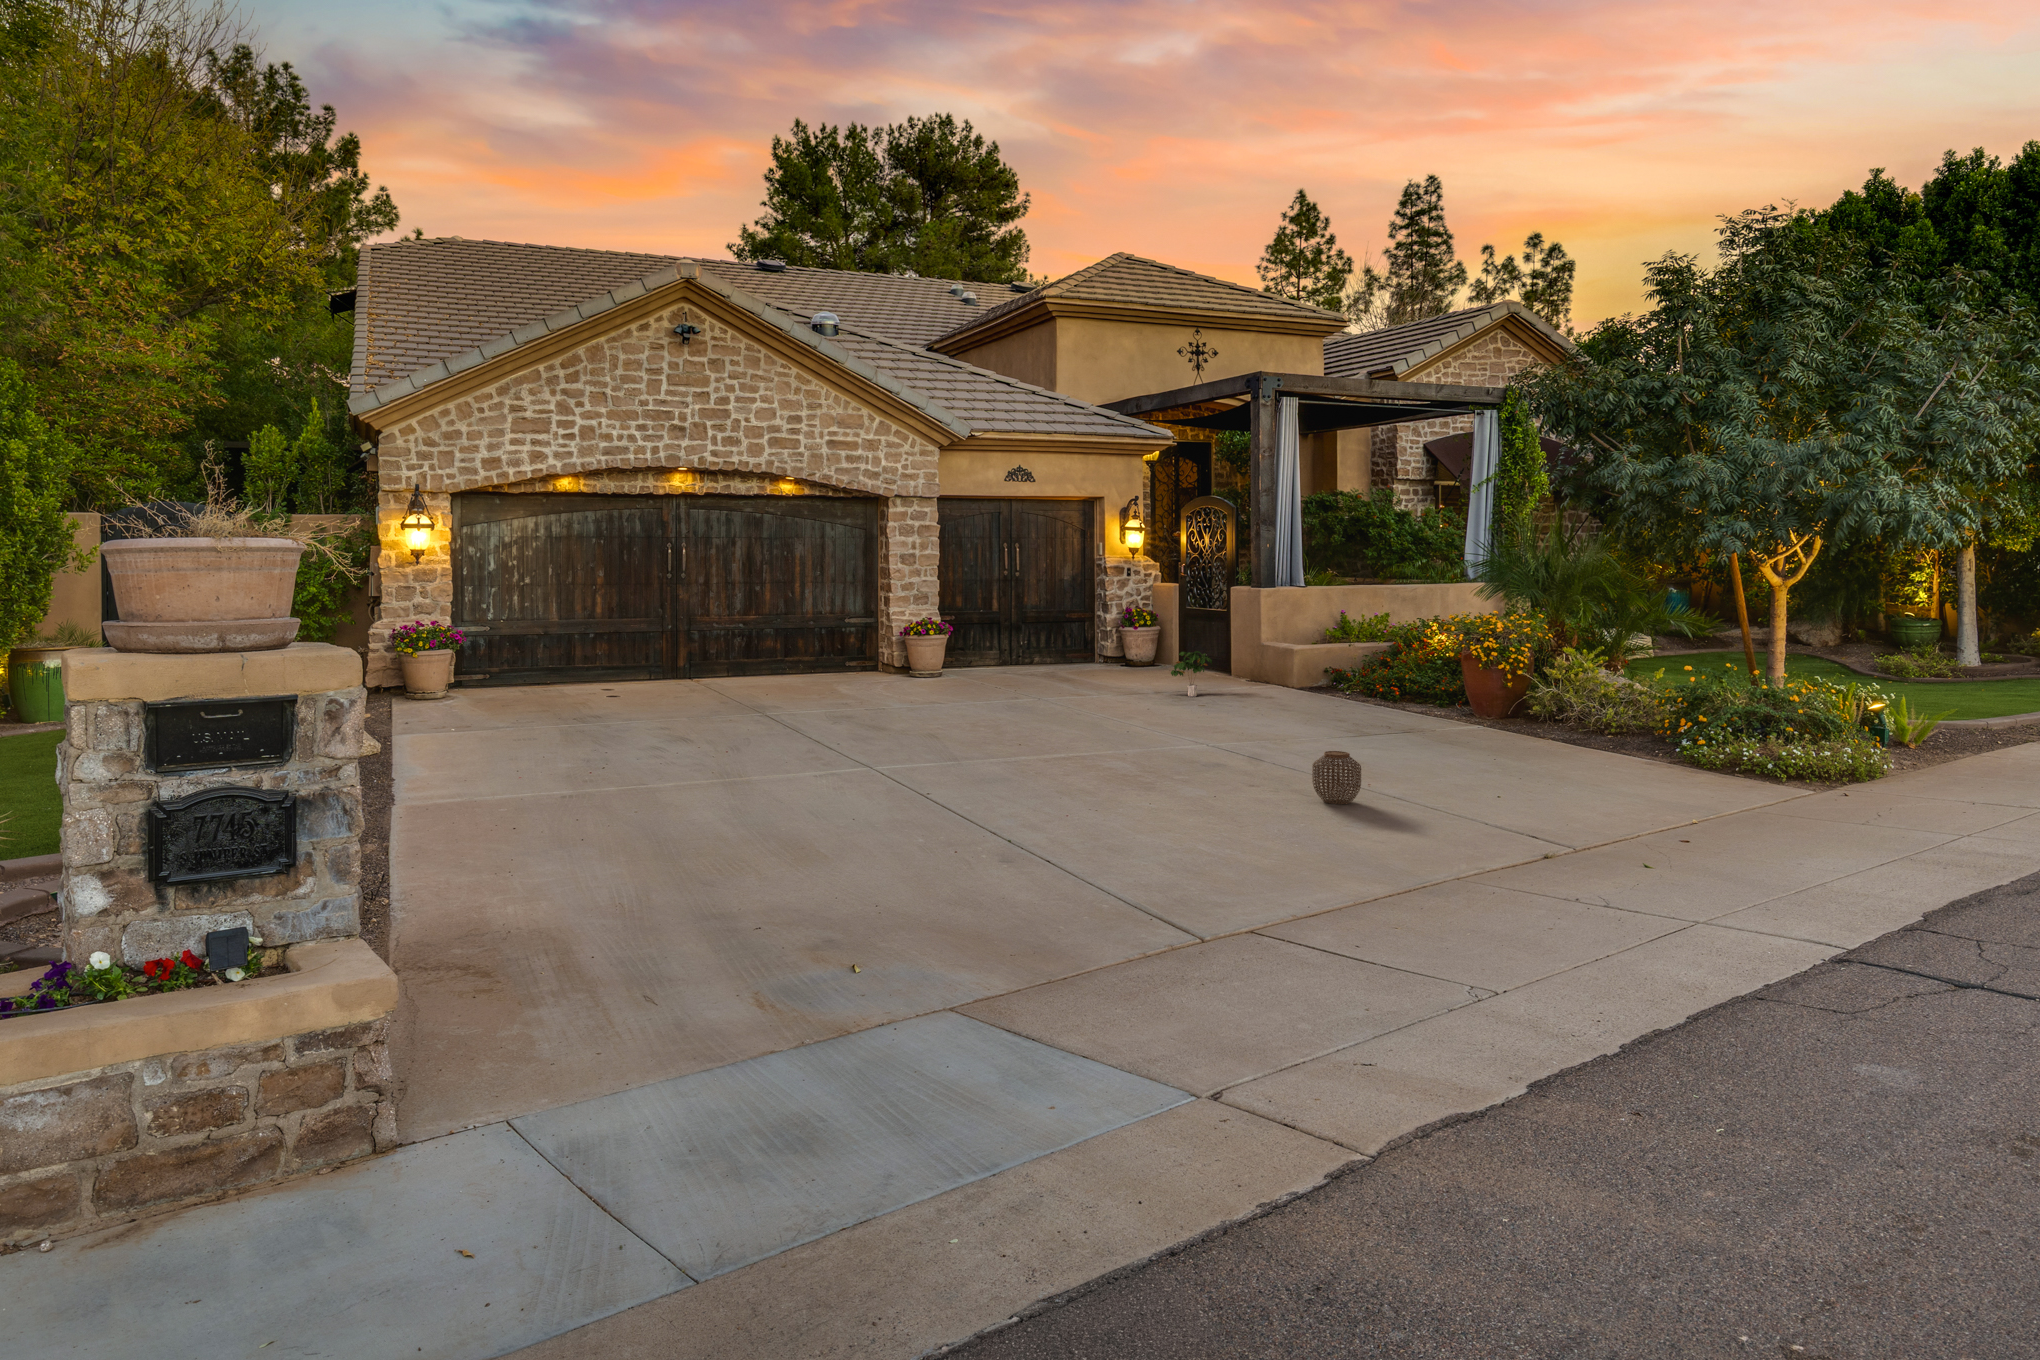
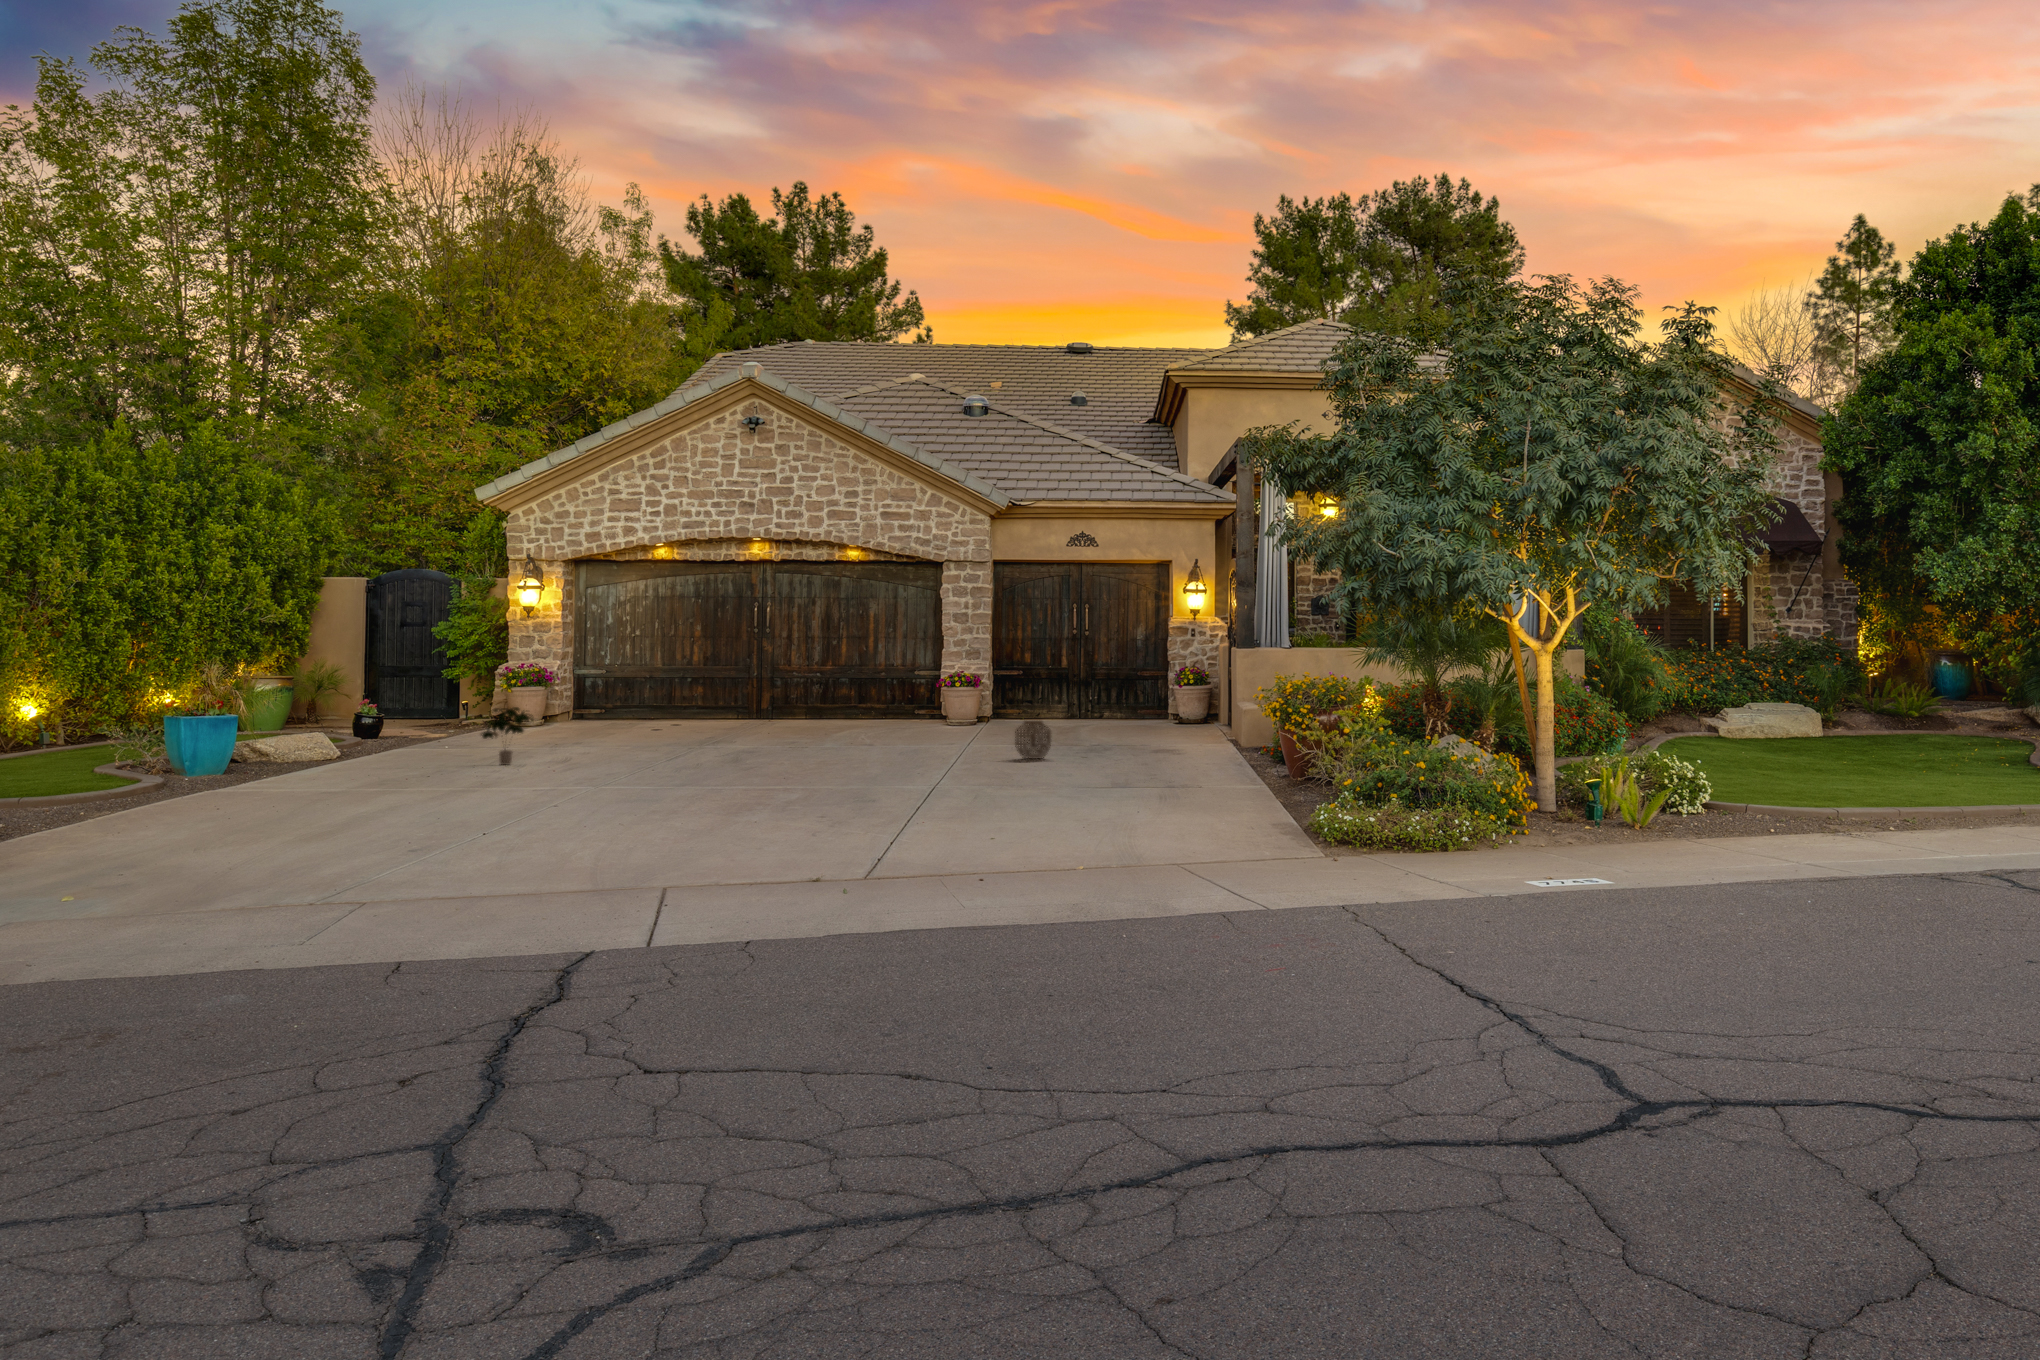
potted plant: present [1171,651,1212,697] -> present [482,707,533,765]

